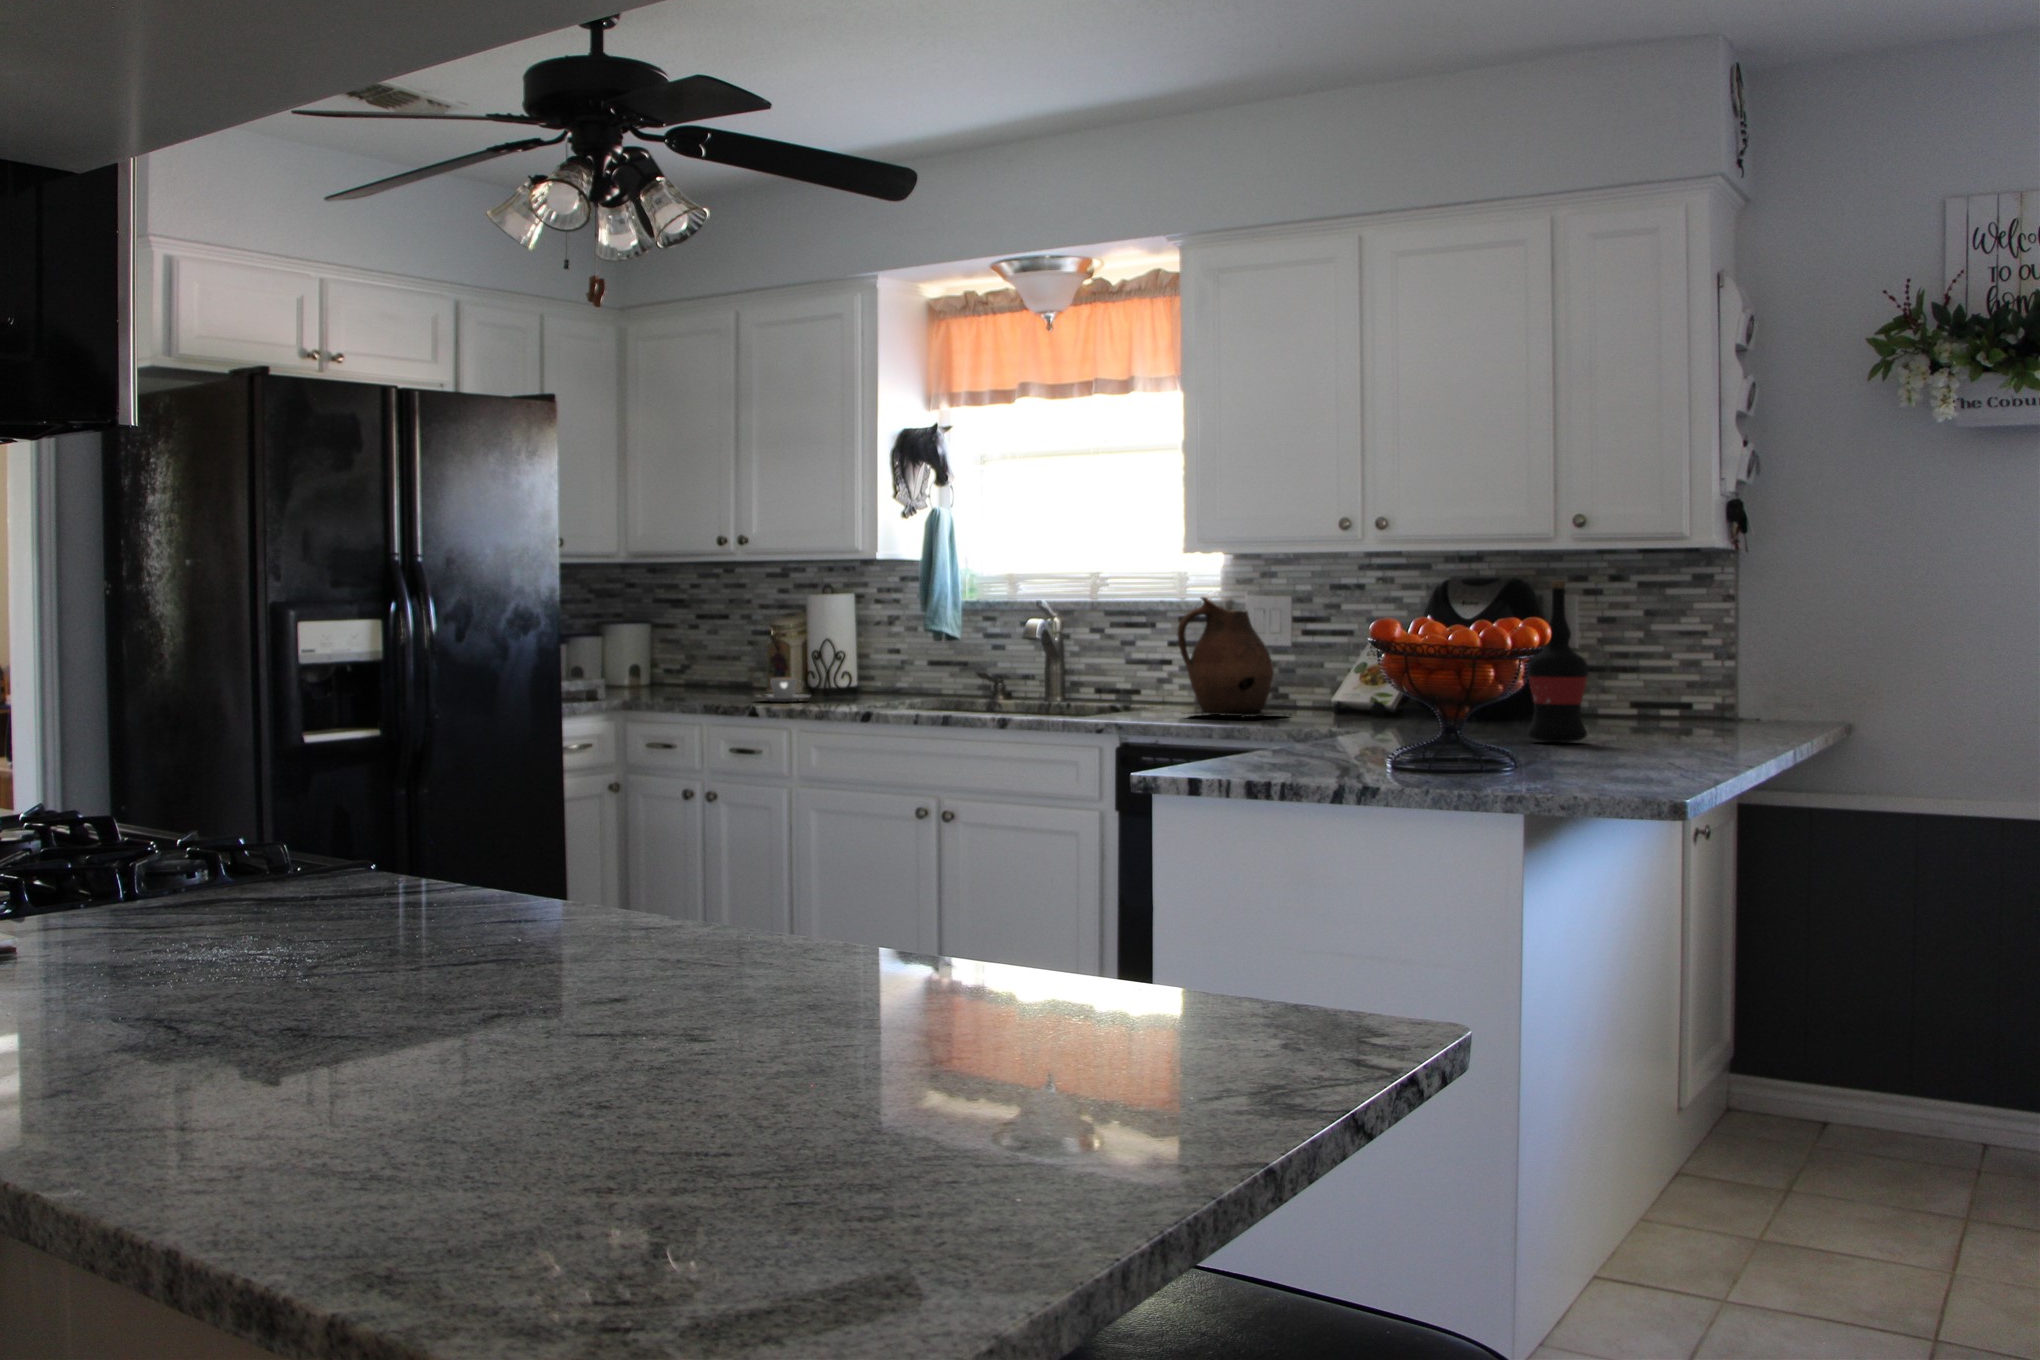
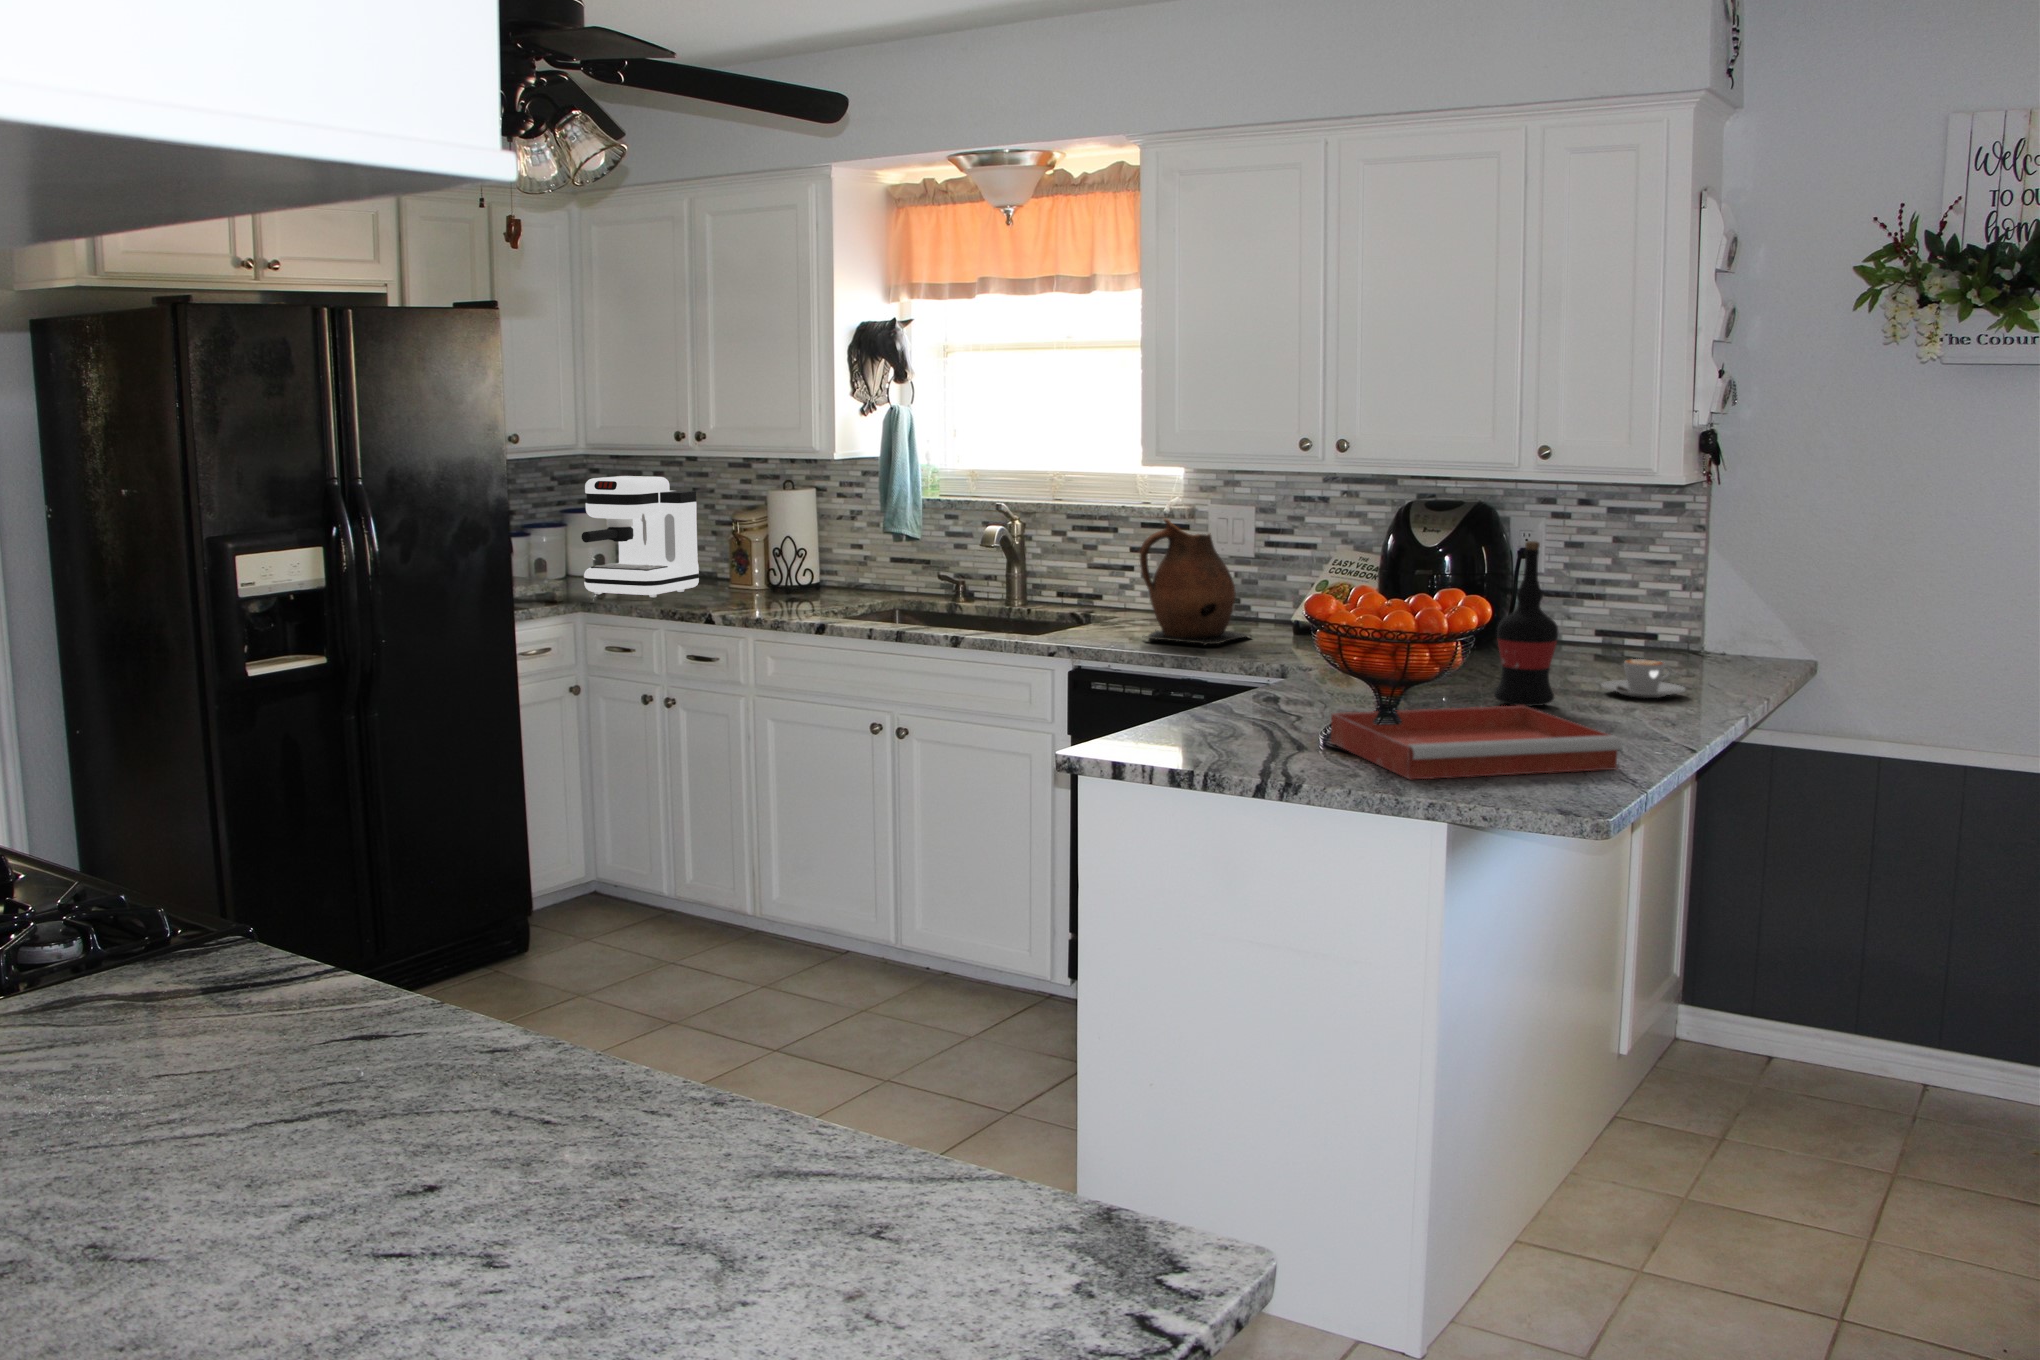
coffee maker: none [622,581,737,697] -> present [582,476,699,597]
coffee cup: present [757,678,810,702] -> present [1601,659,1685,698]
tray: none [1363,723,1646,767] -> present [1331,706,1622,779]

